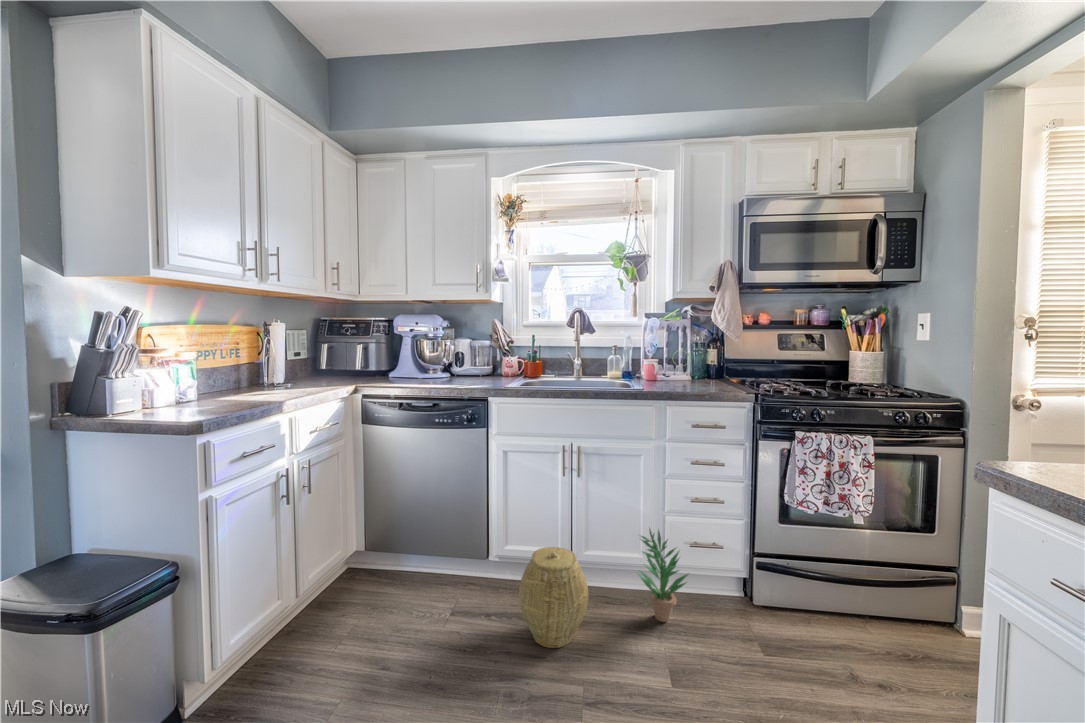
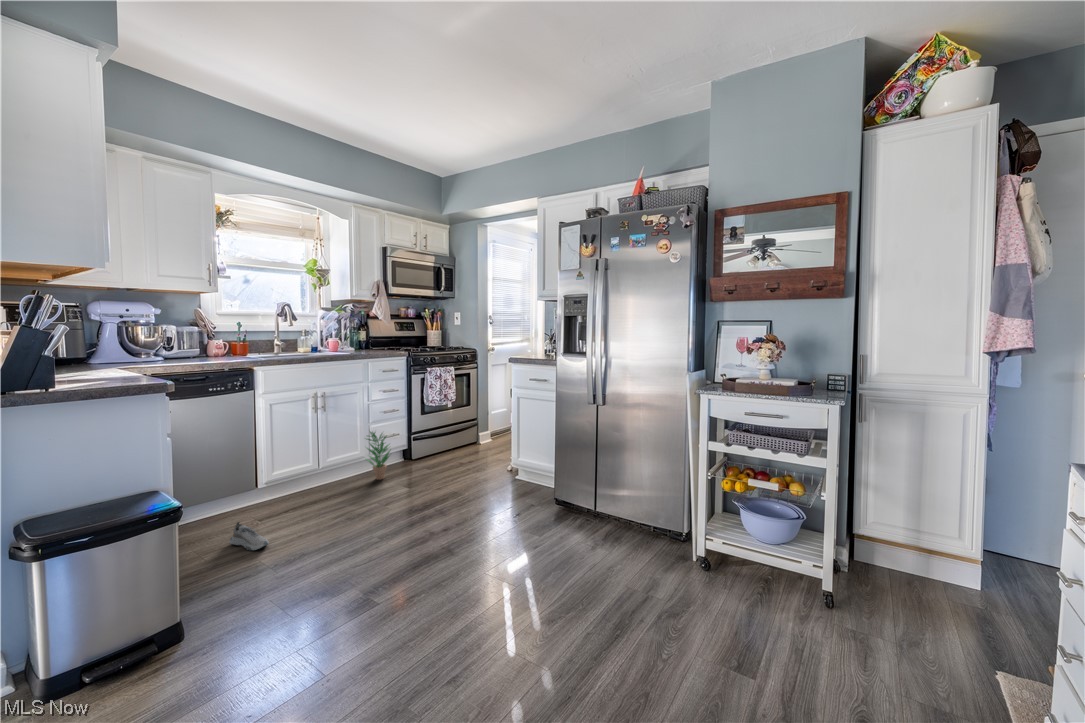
woven basket: present [519,547,588,648] -> none [313,450,359,505]
shoe: none [363,618,392,680] -> present [229,522,269,550]

